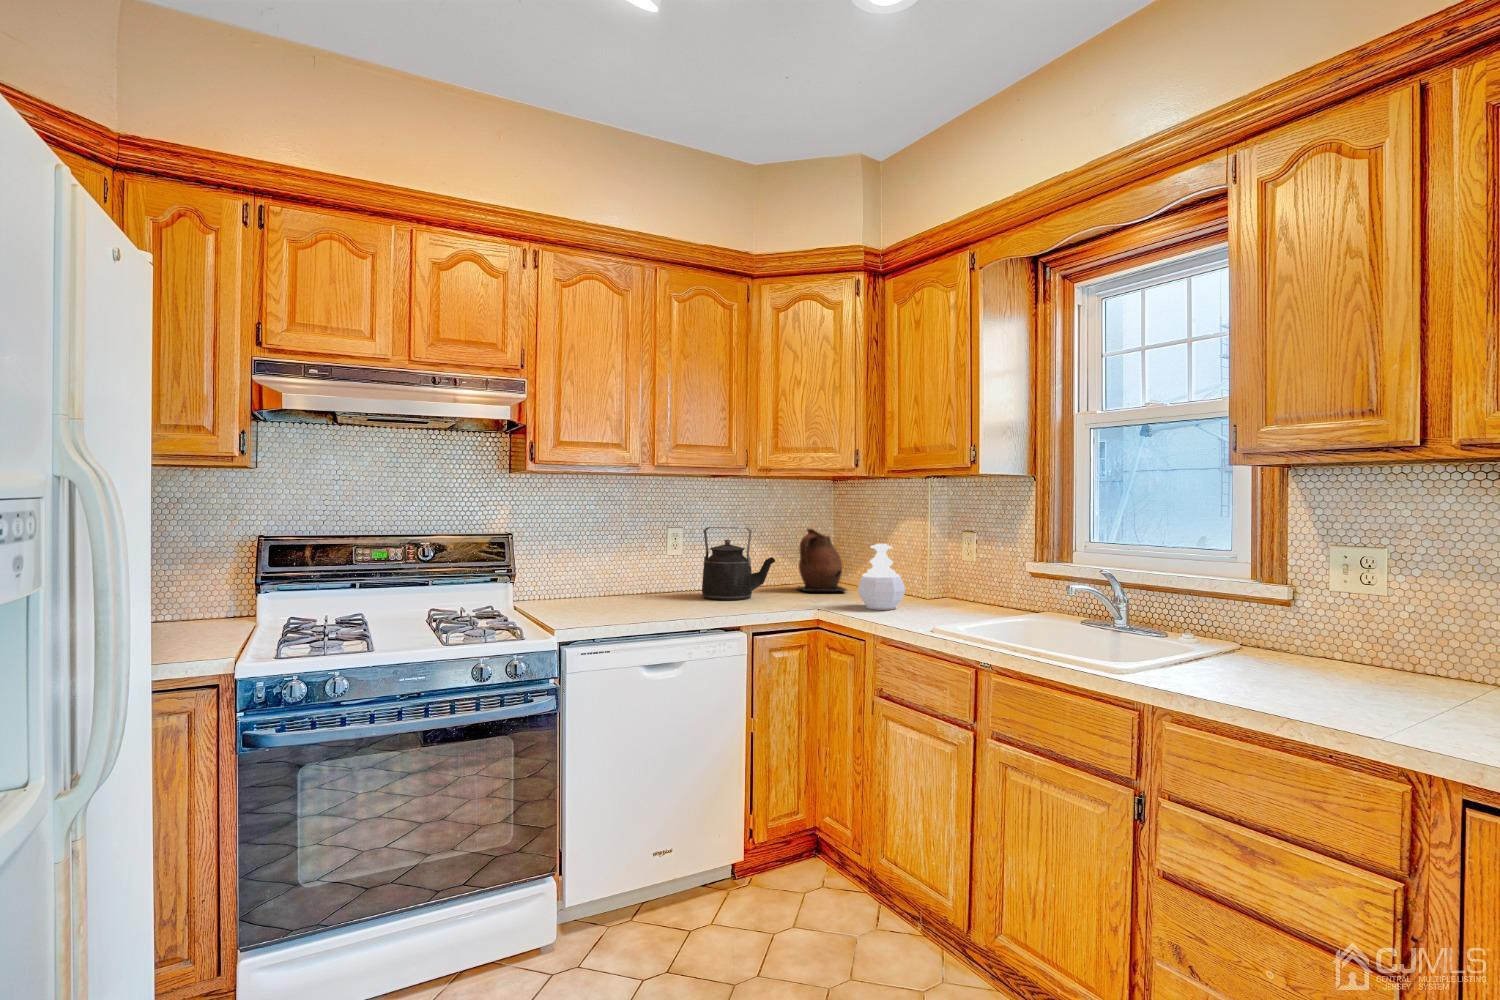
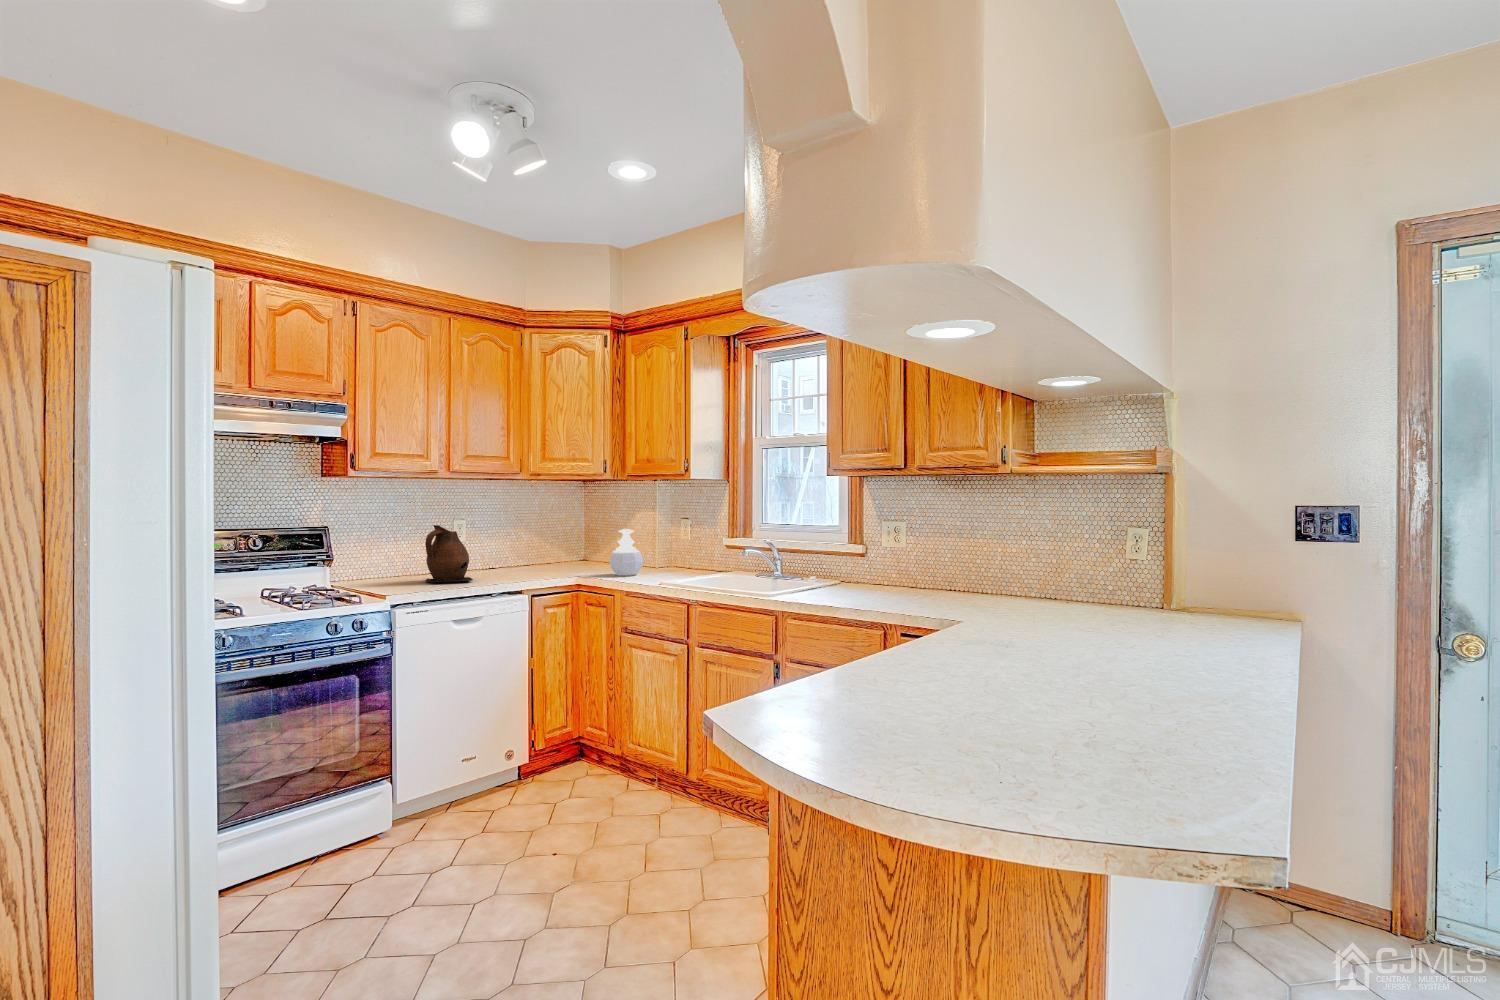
kettle: present [702,527,775,600] -> none [486,520,546,575]
ceramic pitcher: present [798,529,847,591] -> present [425,525,473,582]

